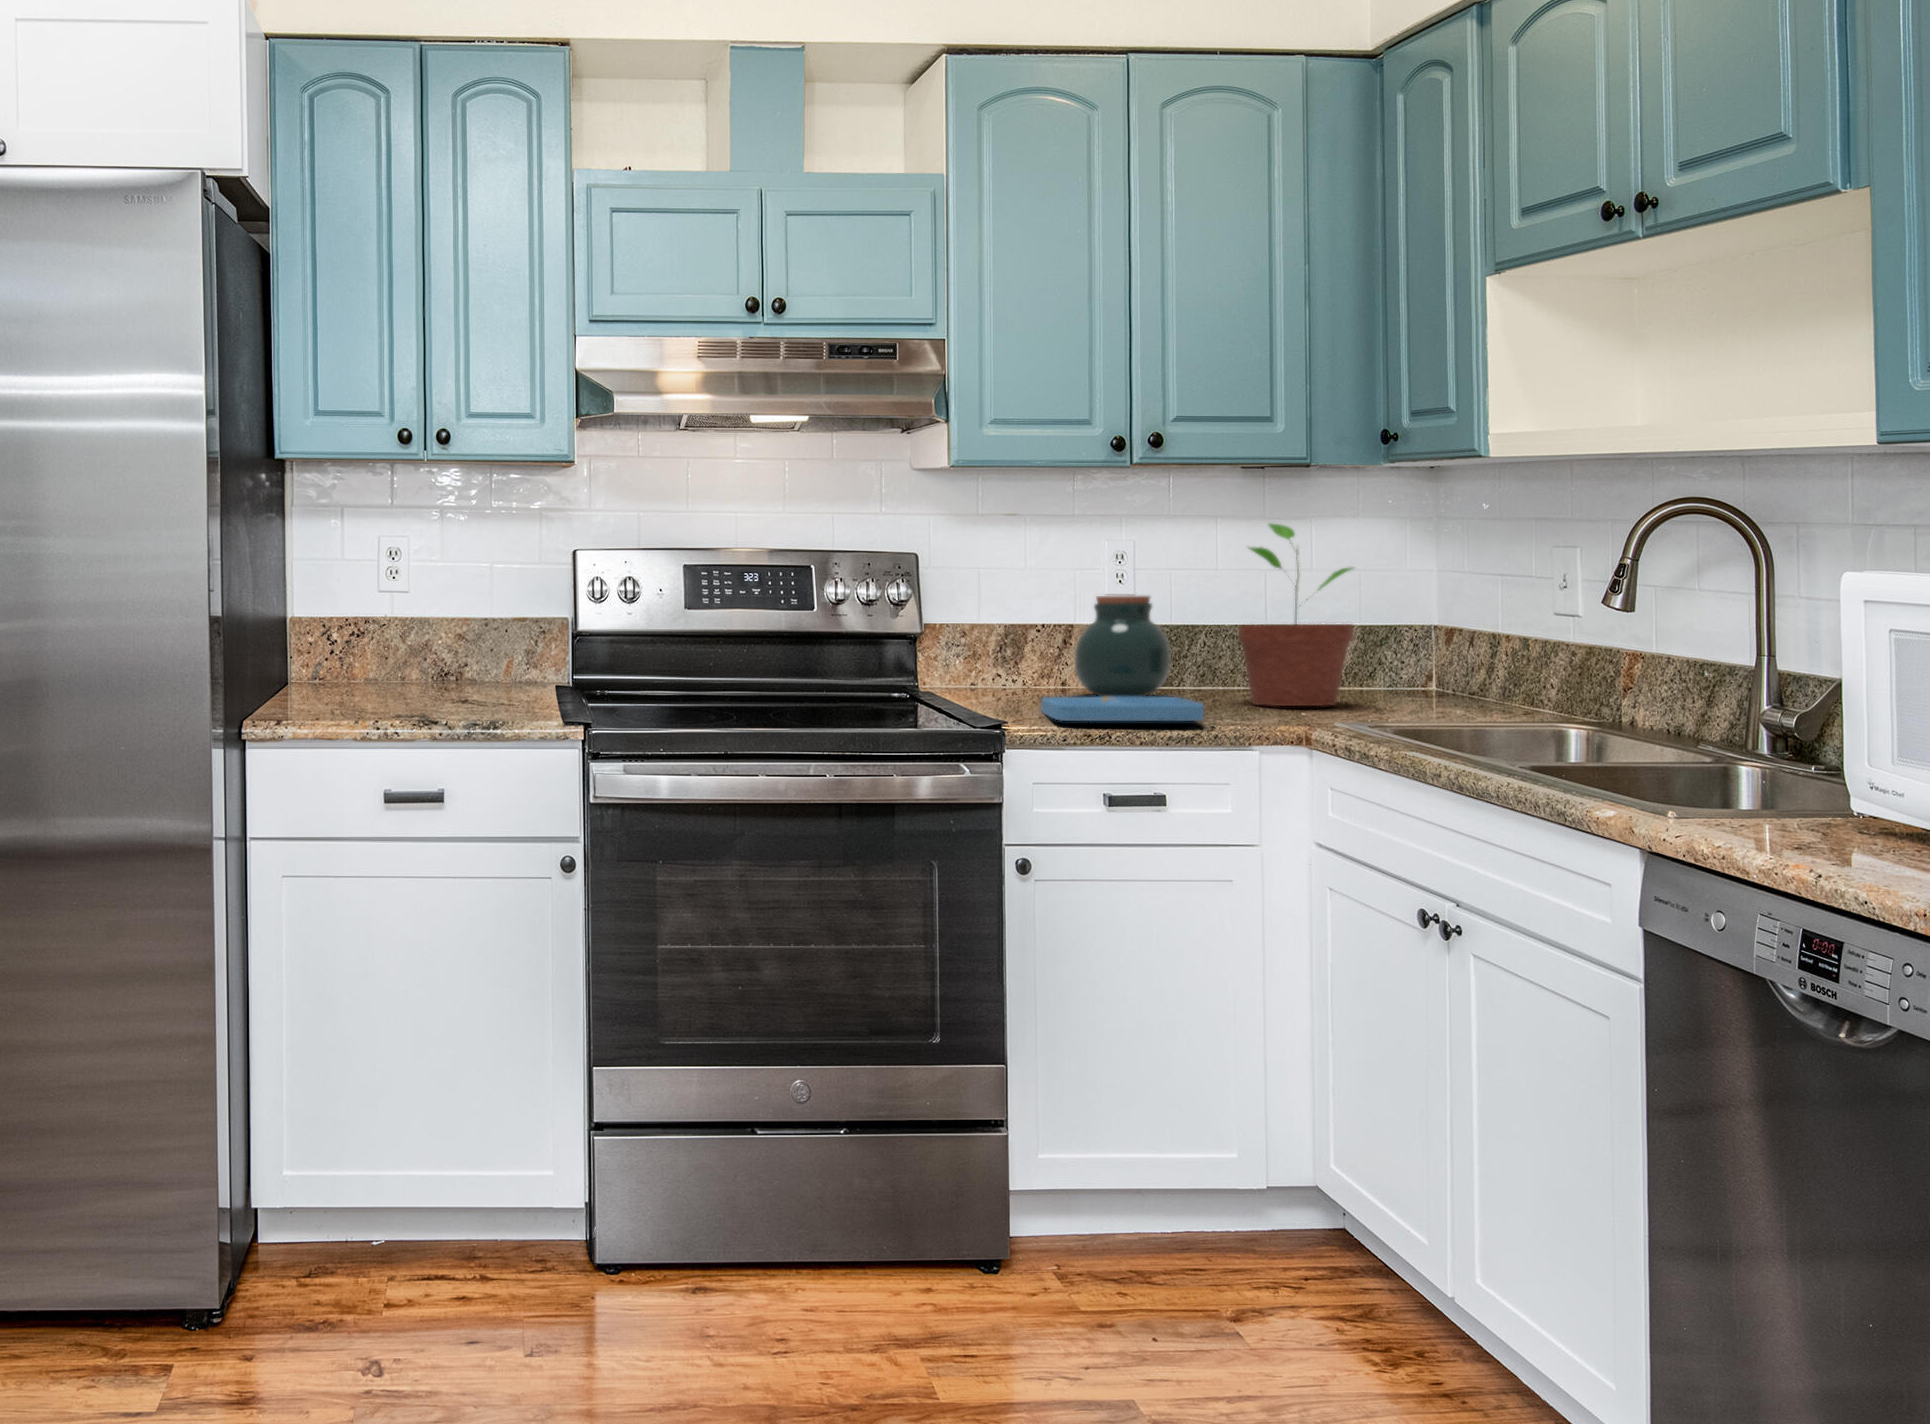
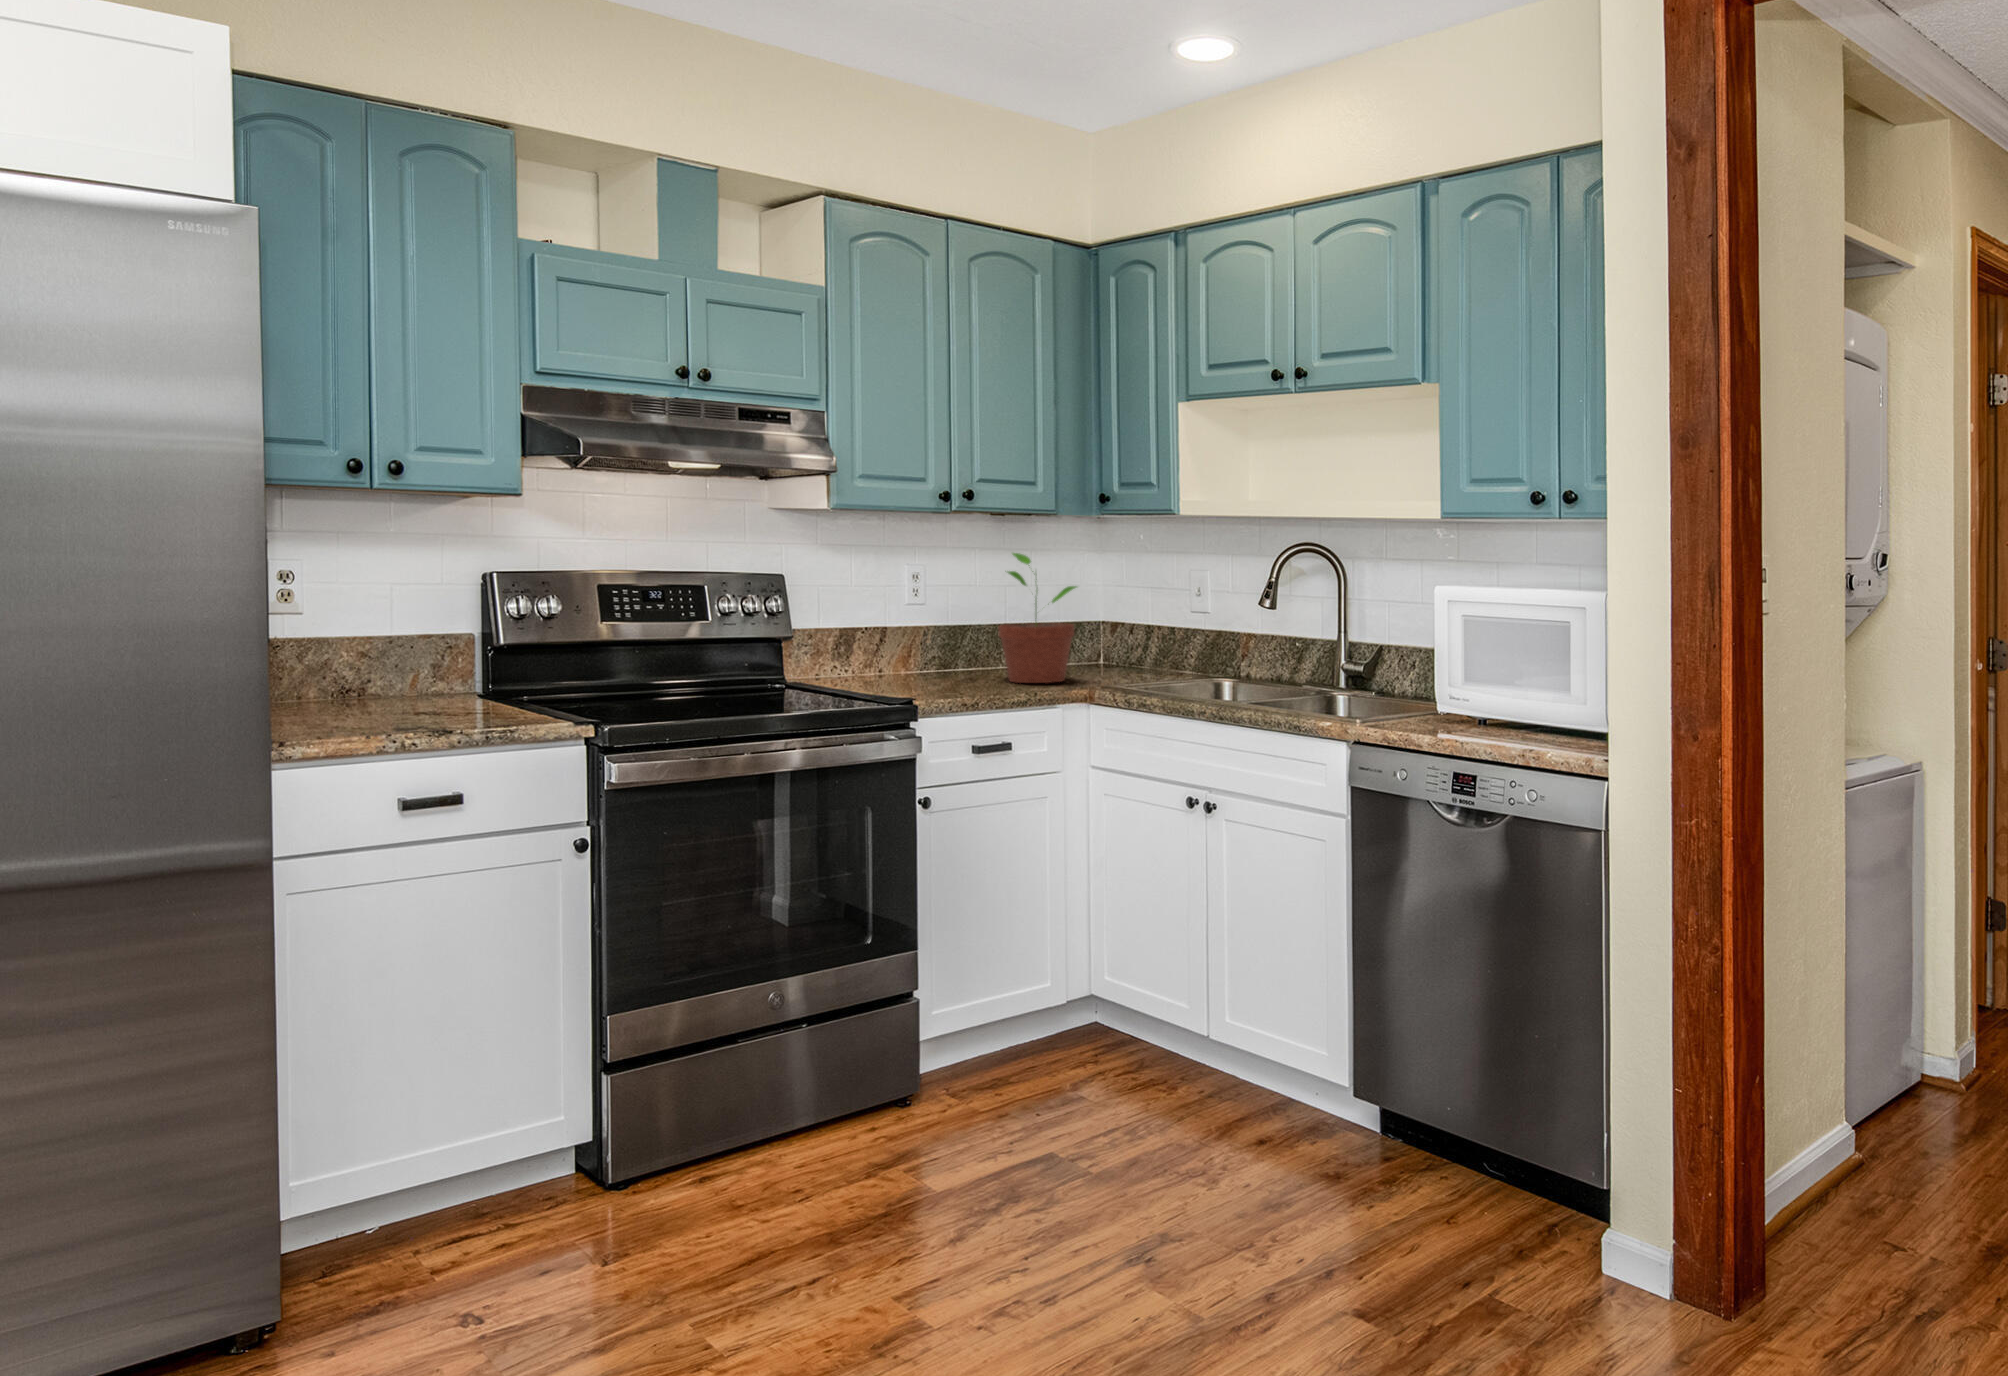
jar: present [1075,596,1170,697] -> none [884,605,951,679]
tray: present [1041,697,1204,721] -> none [880,680,1013,705]

